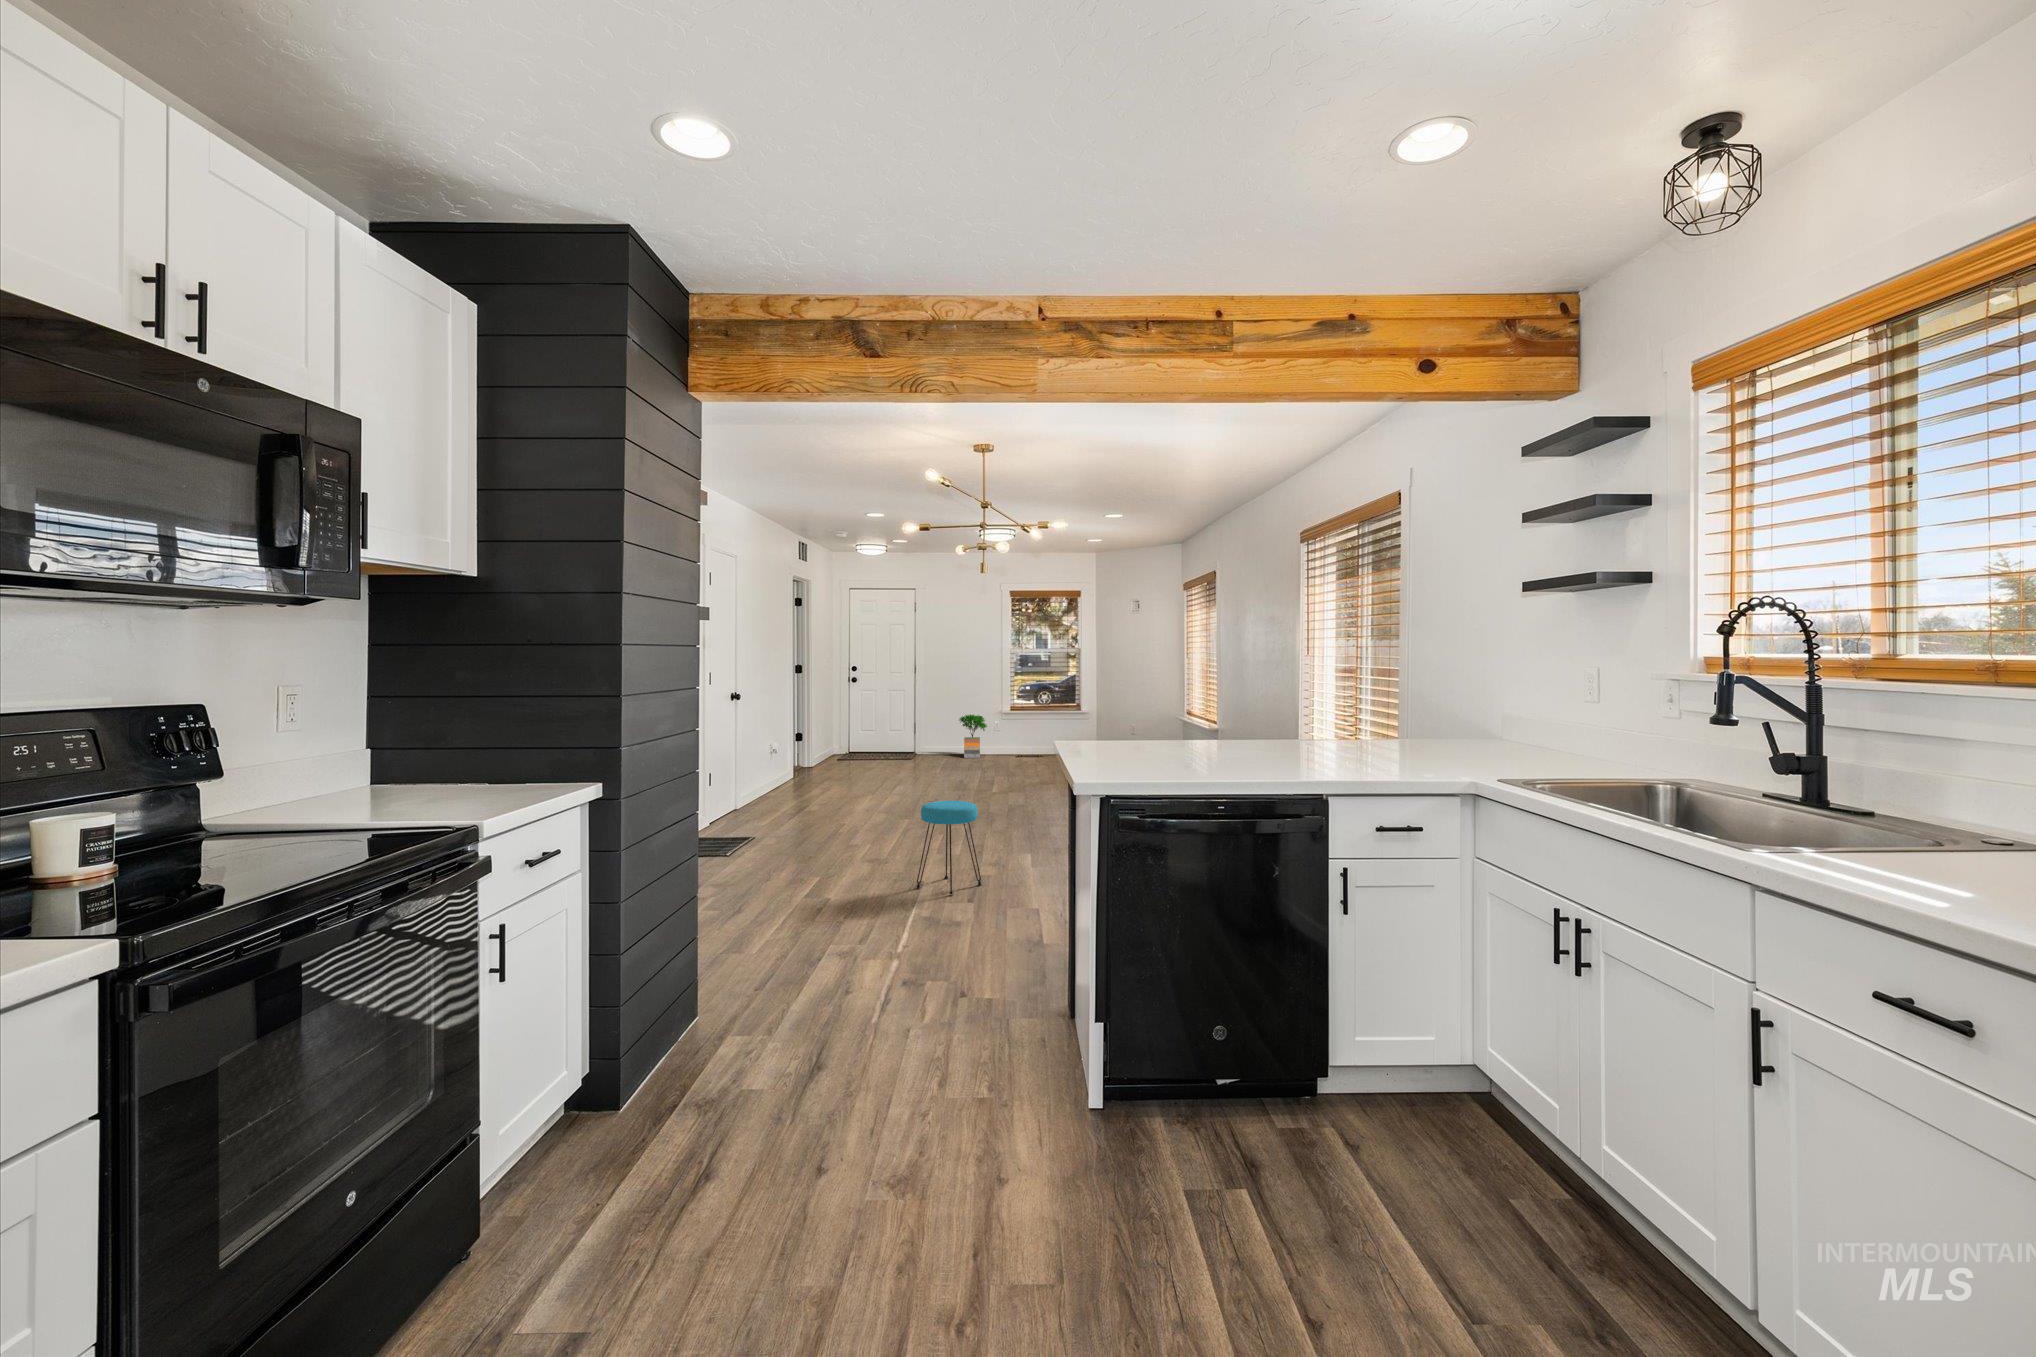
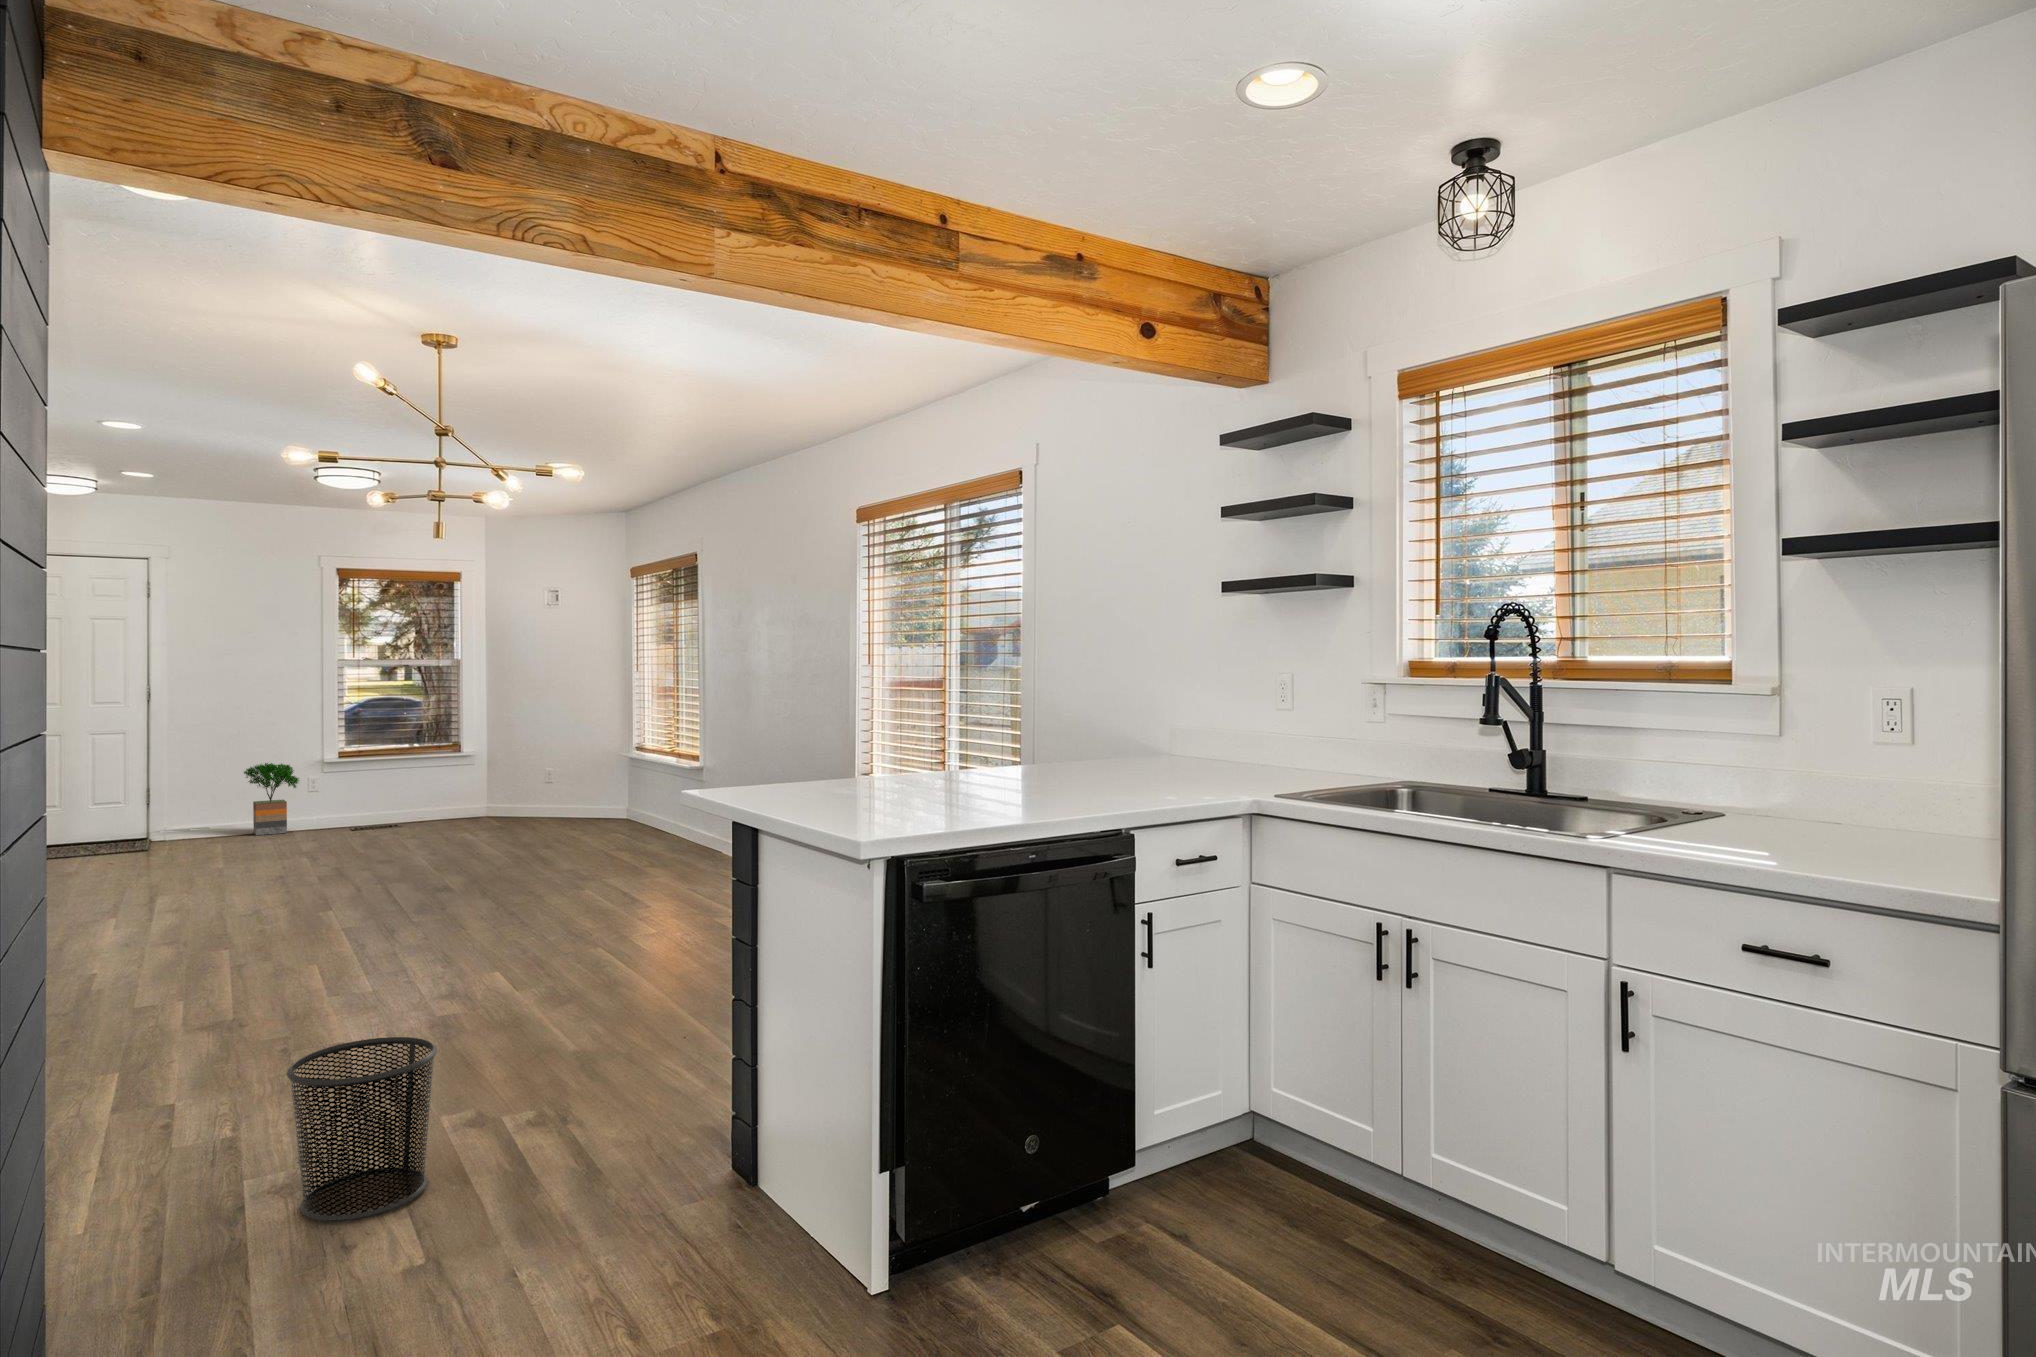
stool: present [916,801,982,894] -> none [346,900,464,1053]
waste bin: none [830,875,907,976] -> present [286,1037,437,1222]

